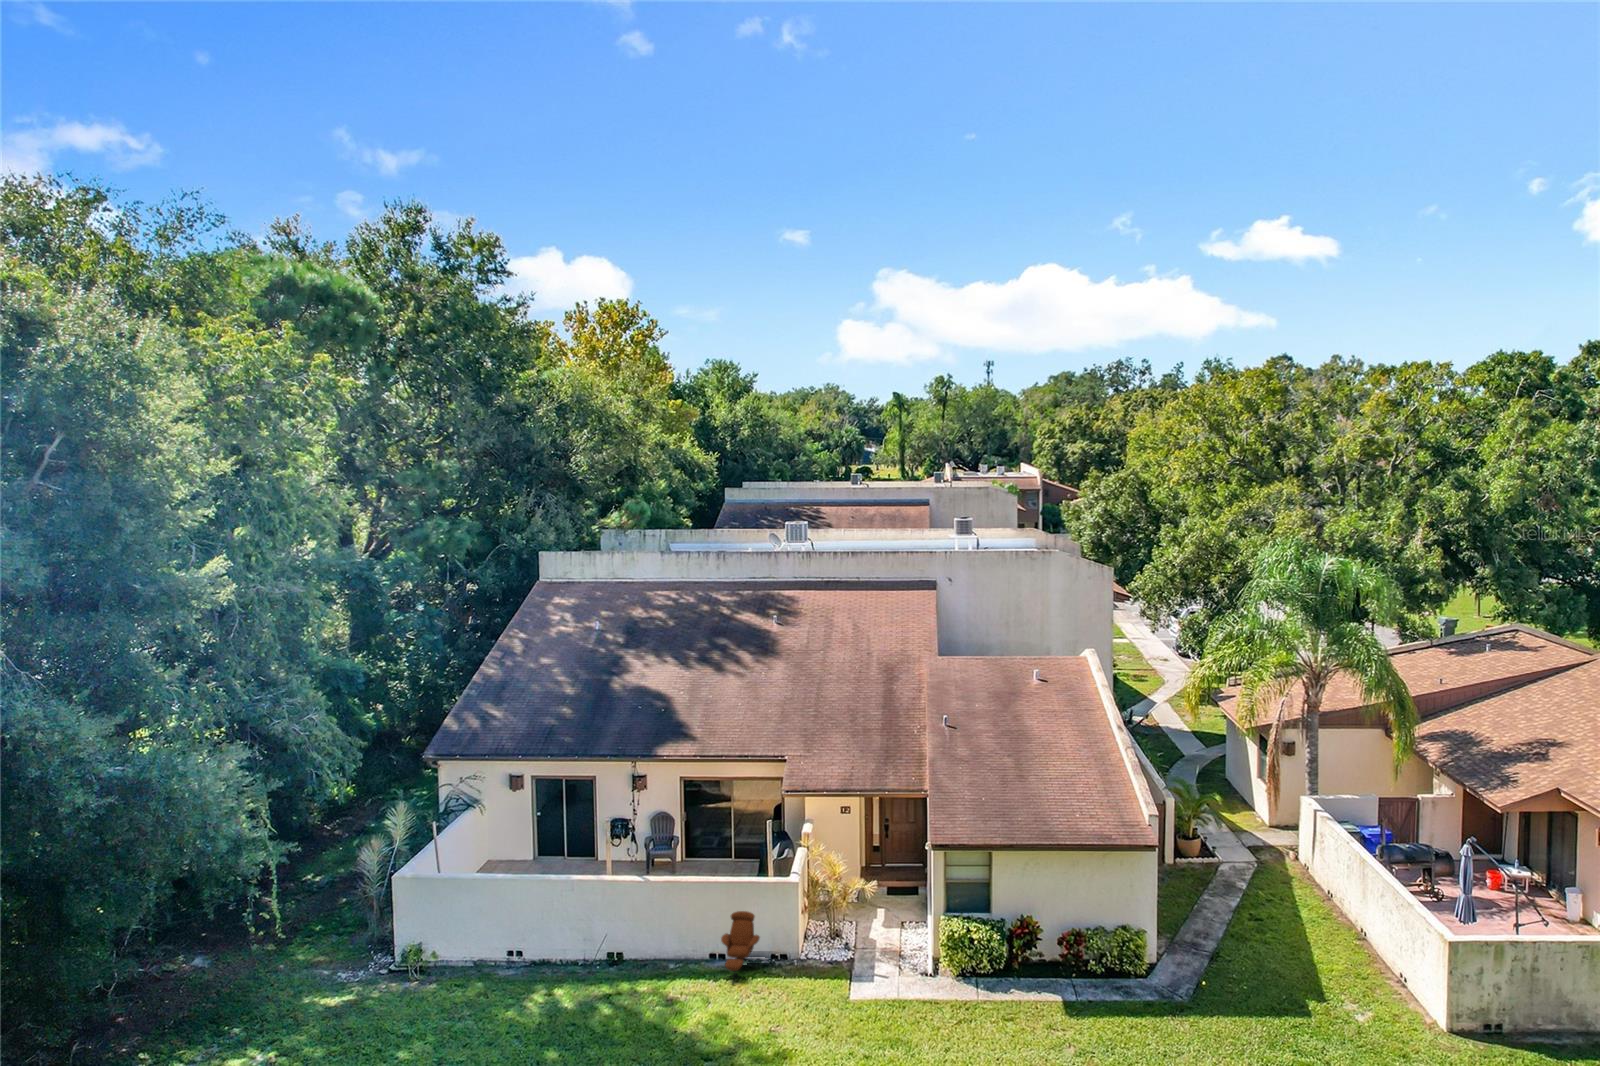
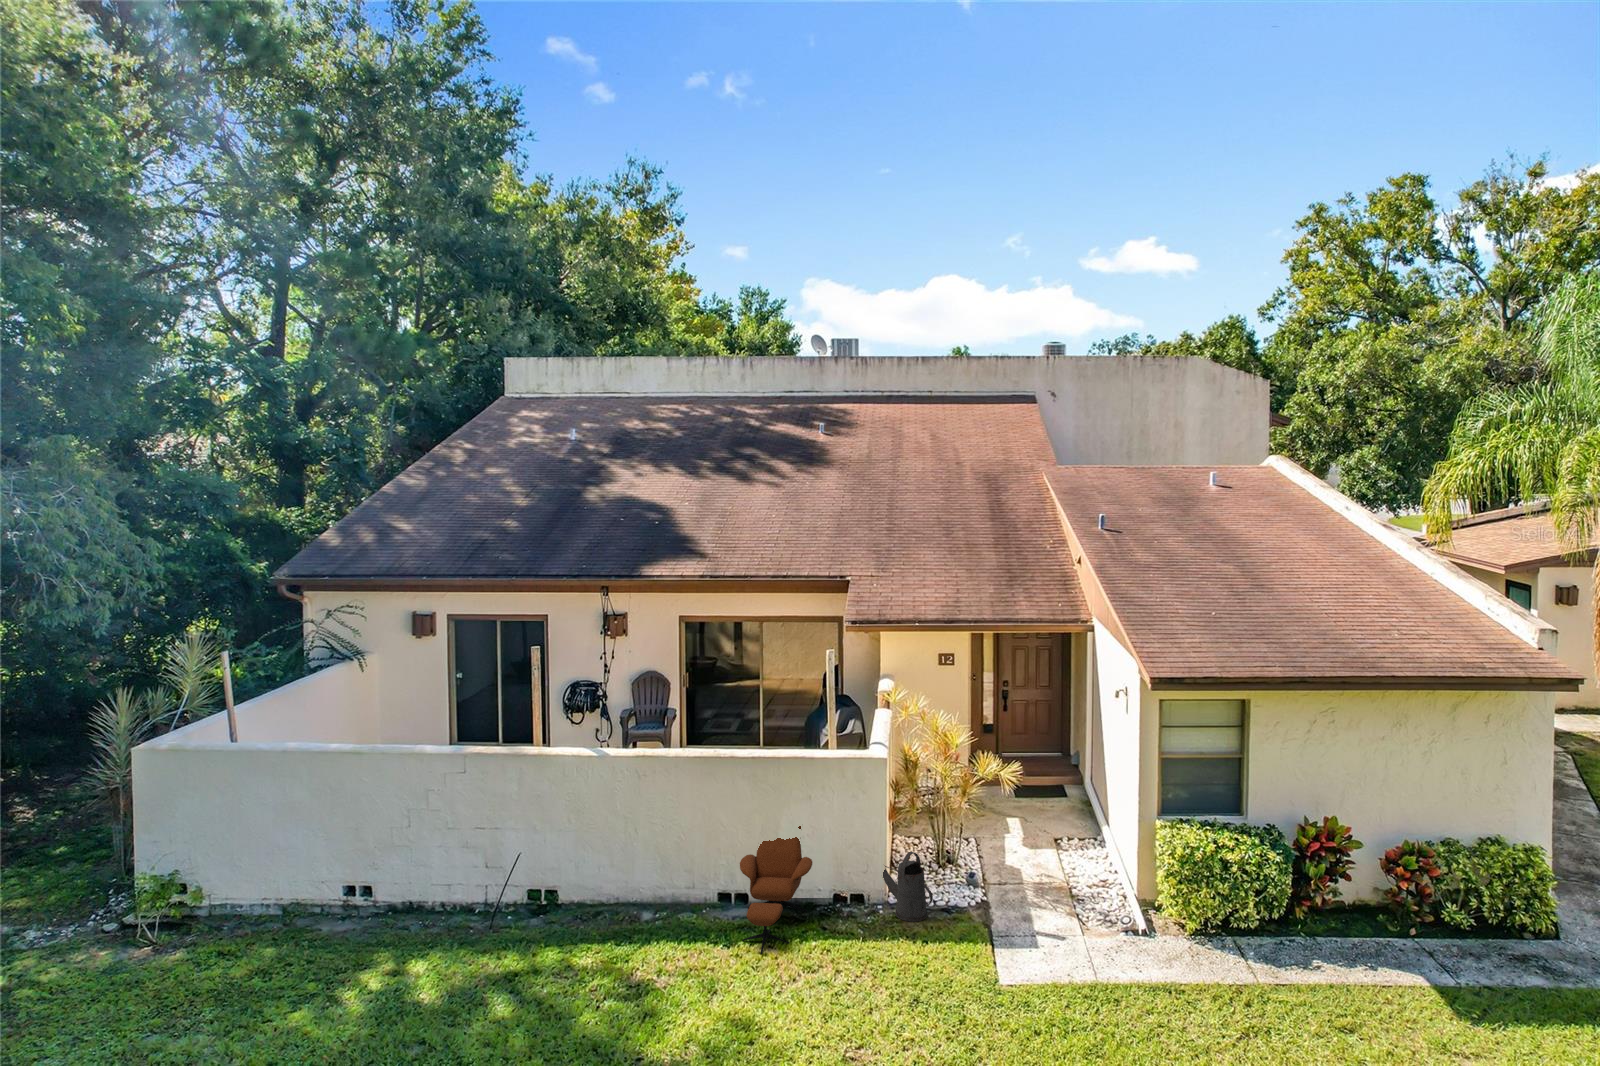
watering can: none [791,930,822,969] -> present [883,852,933,922]

